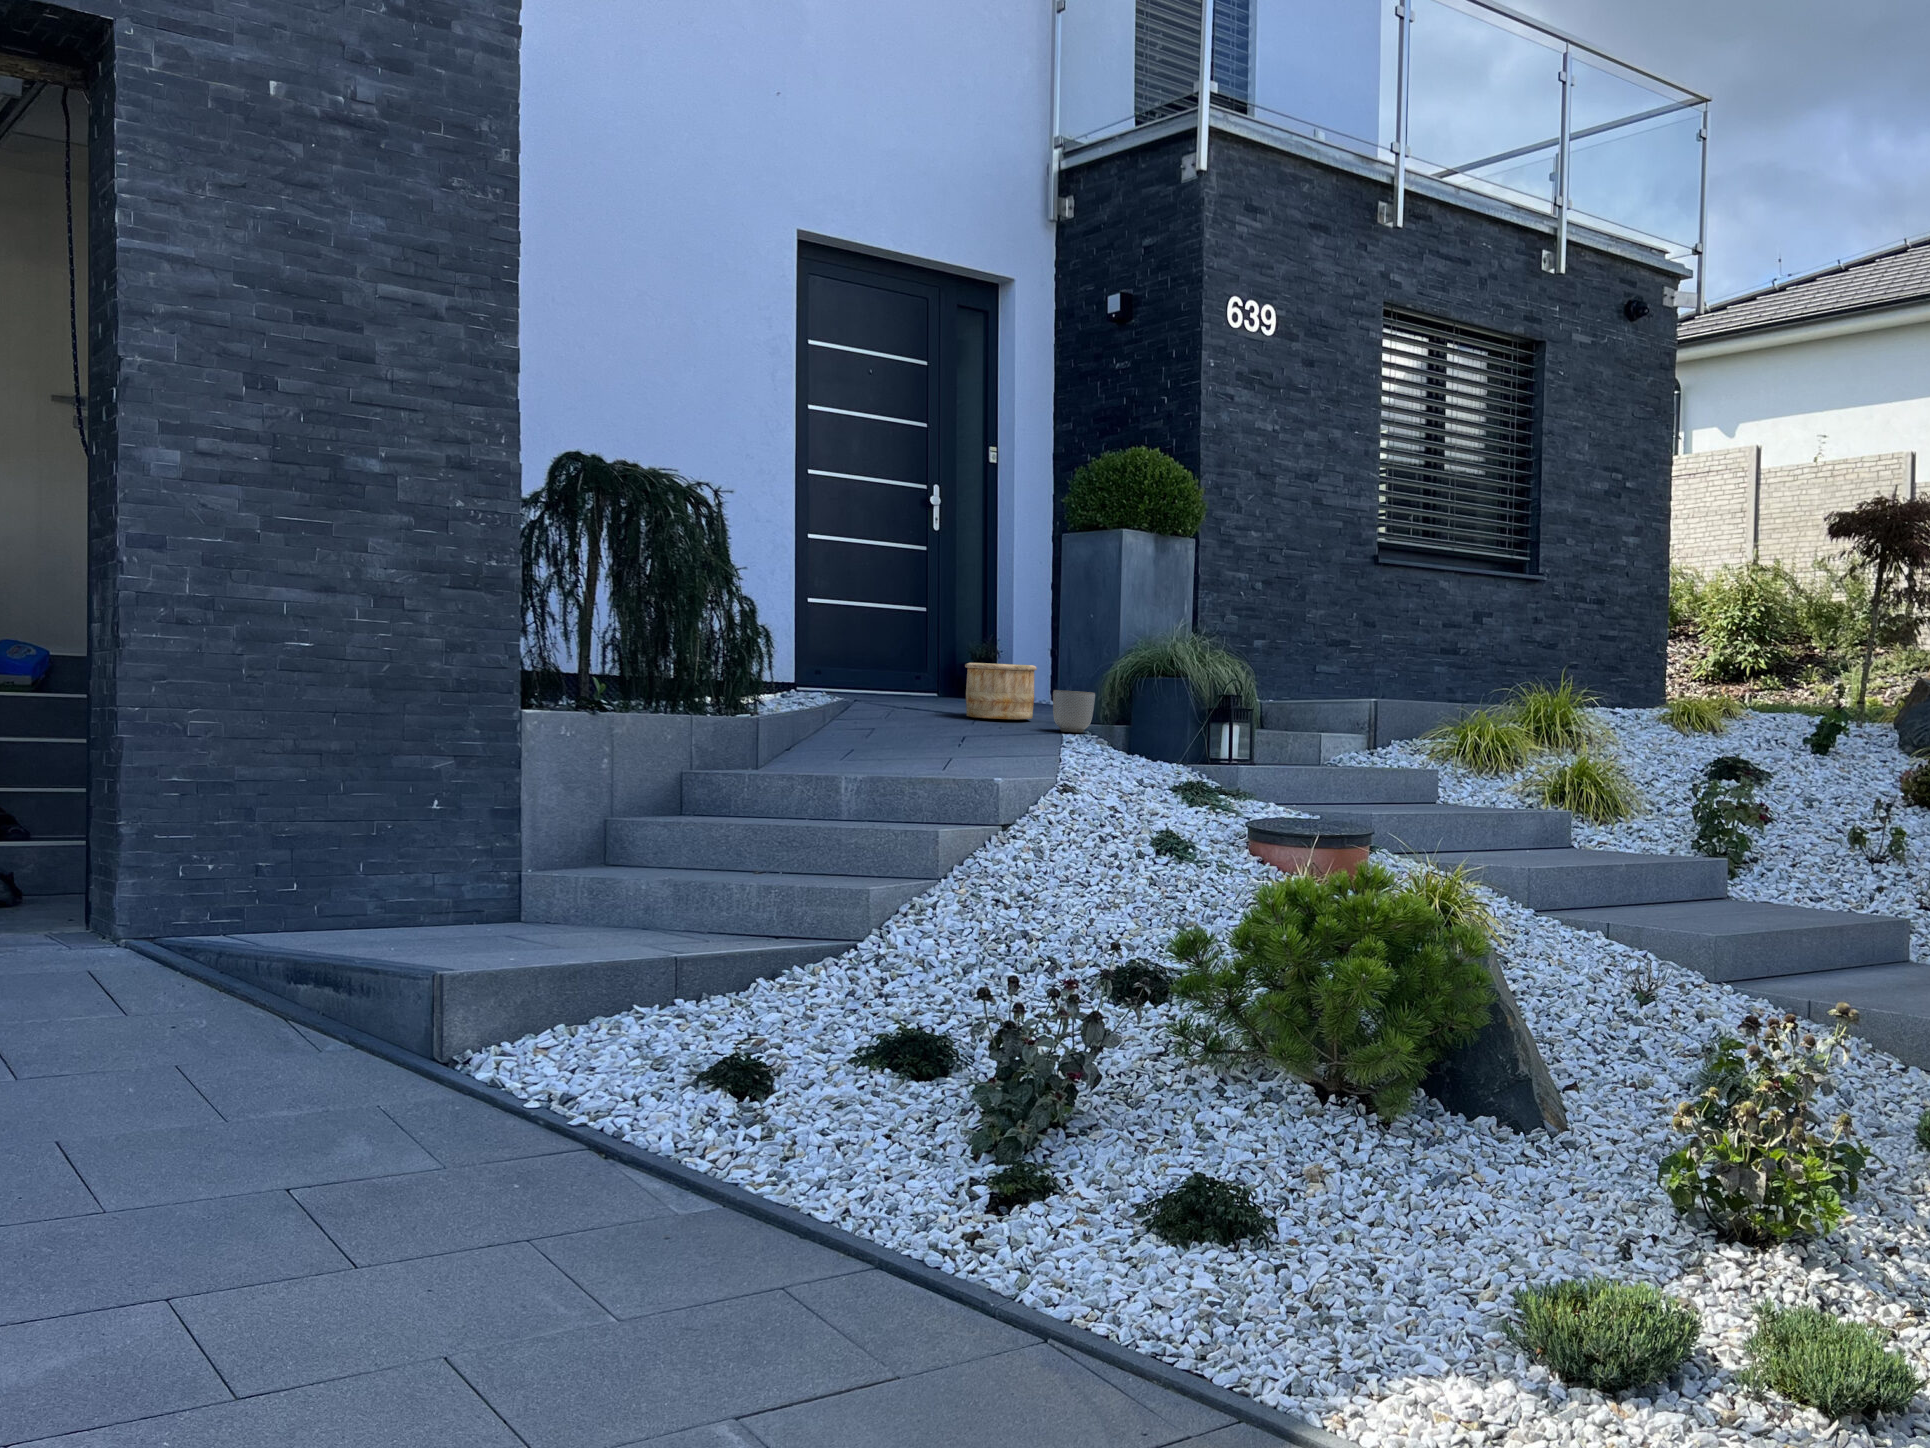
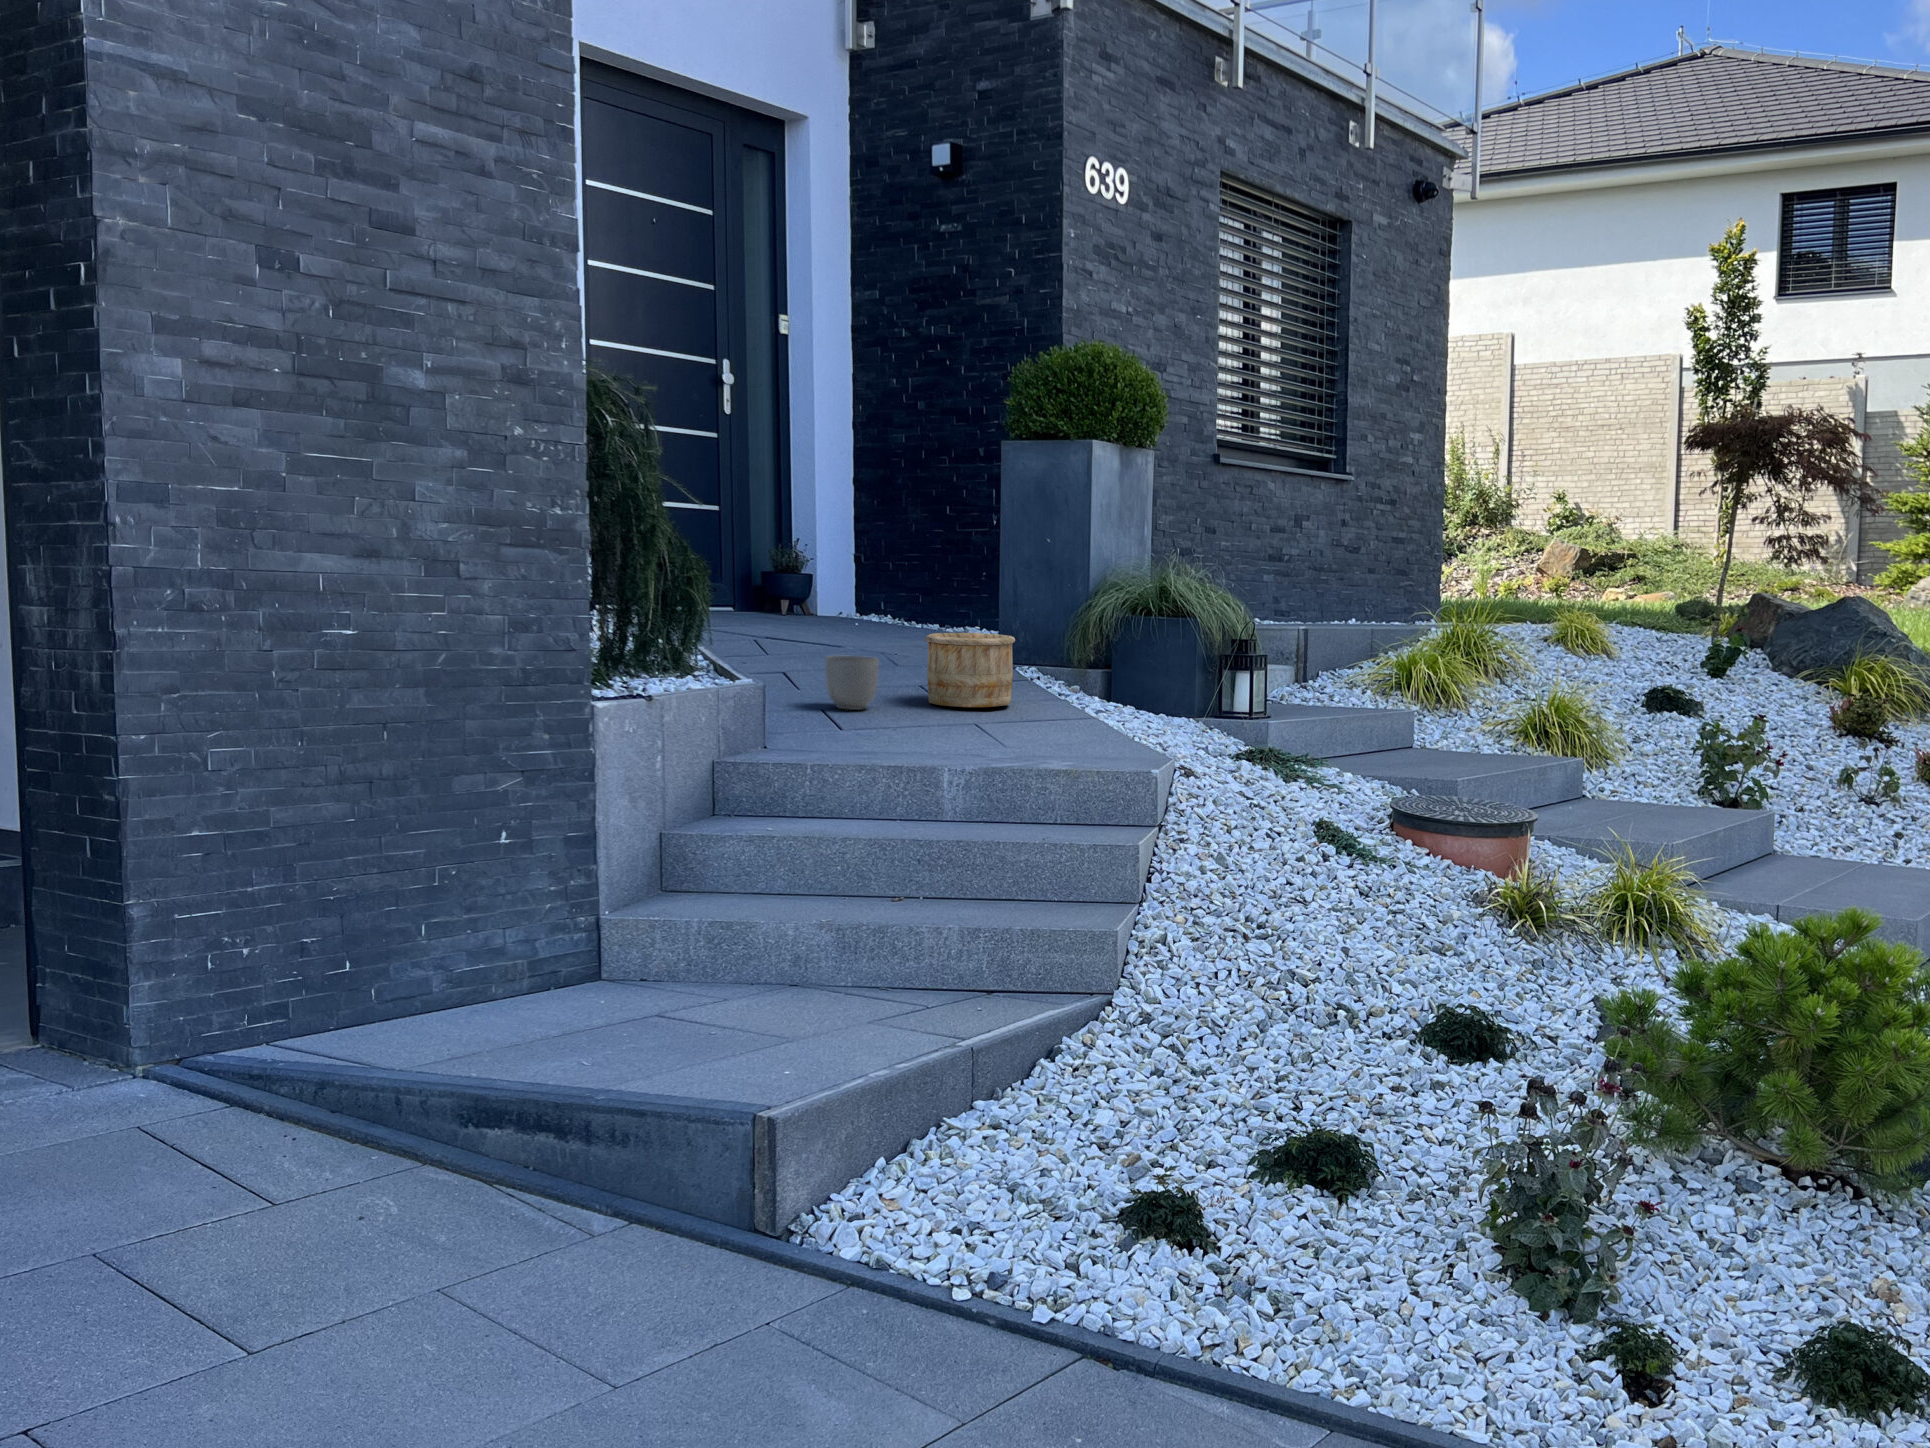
planter: present [1053,690,1095,733] -> present [825,656,879,710]

